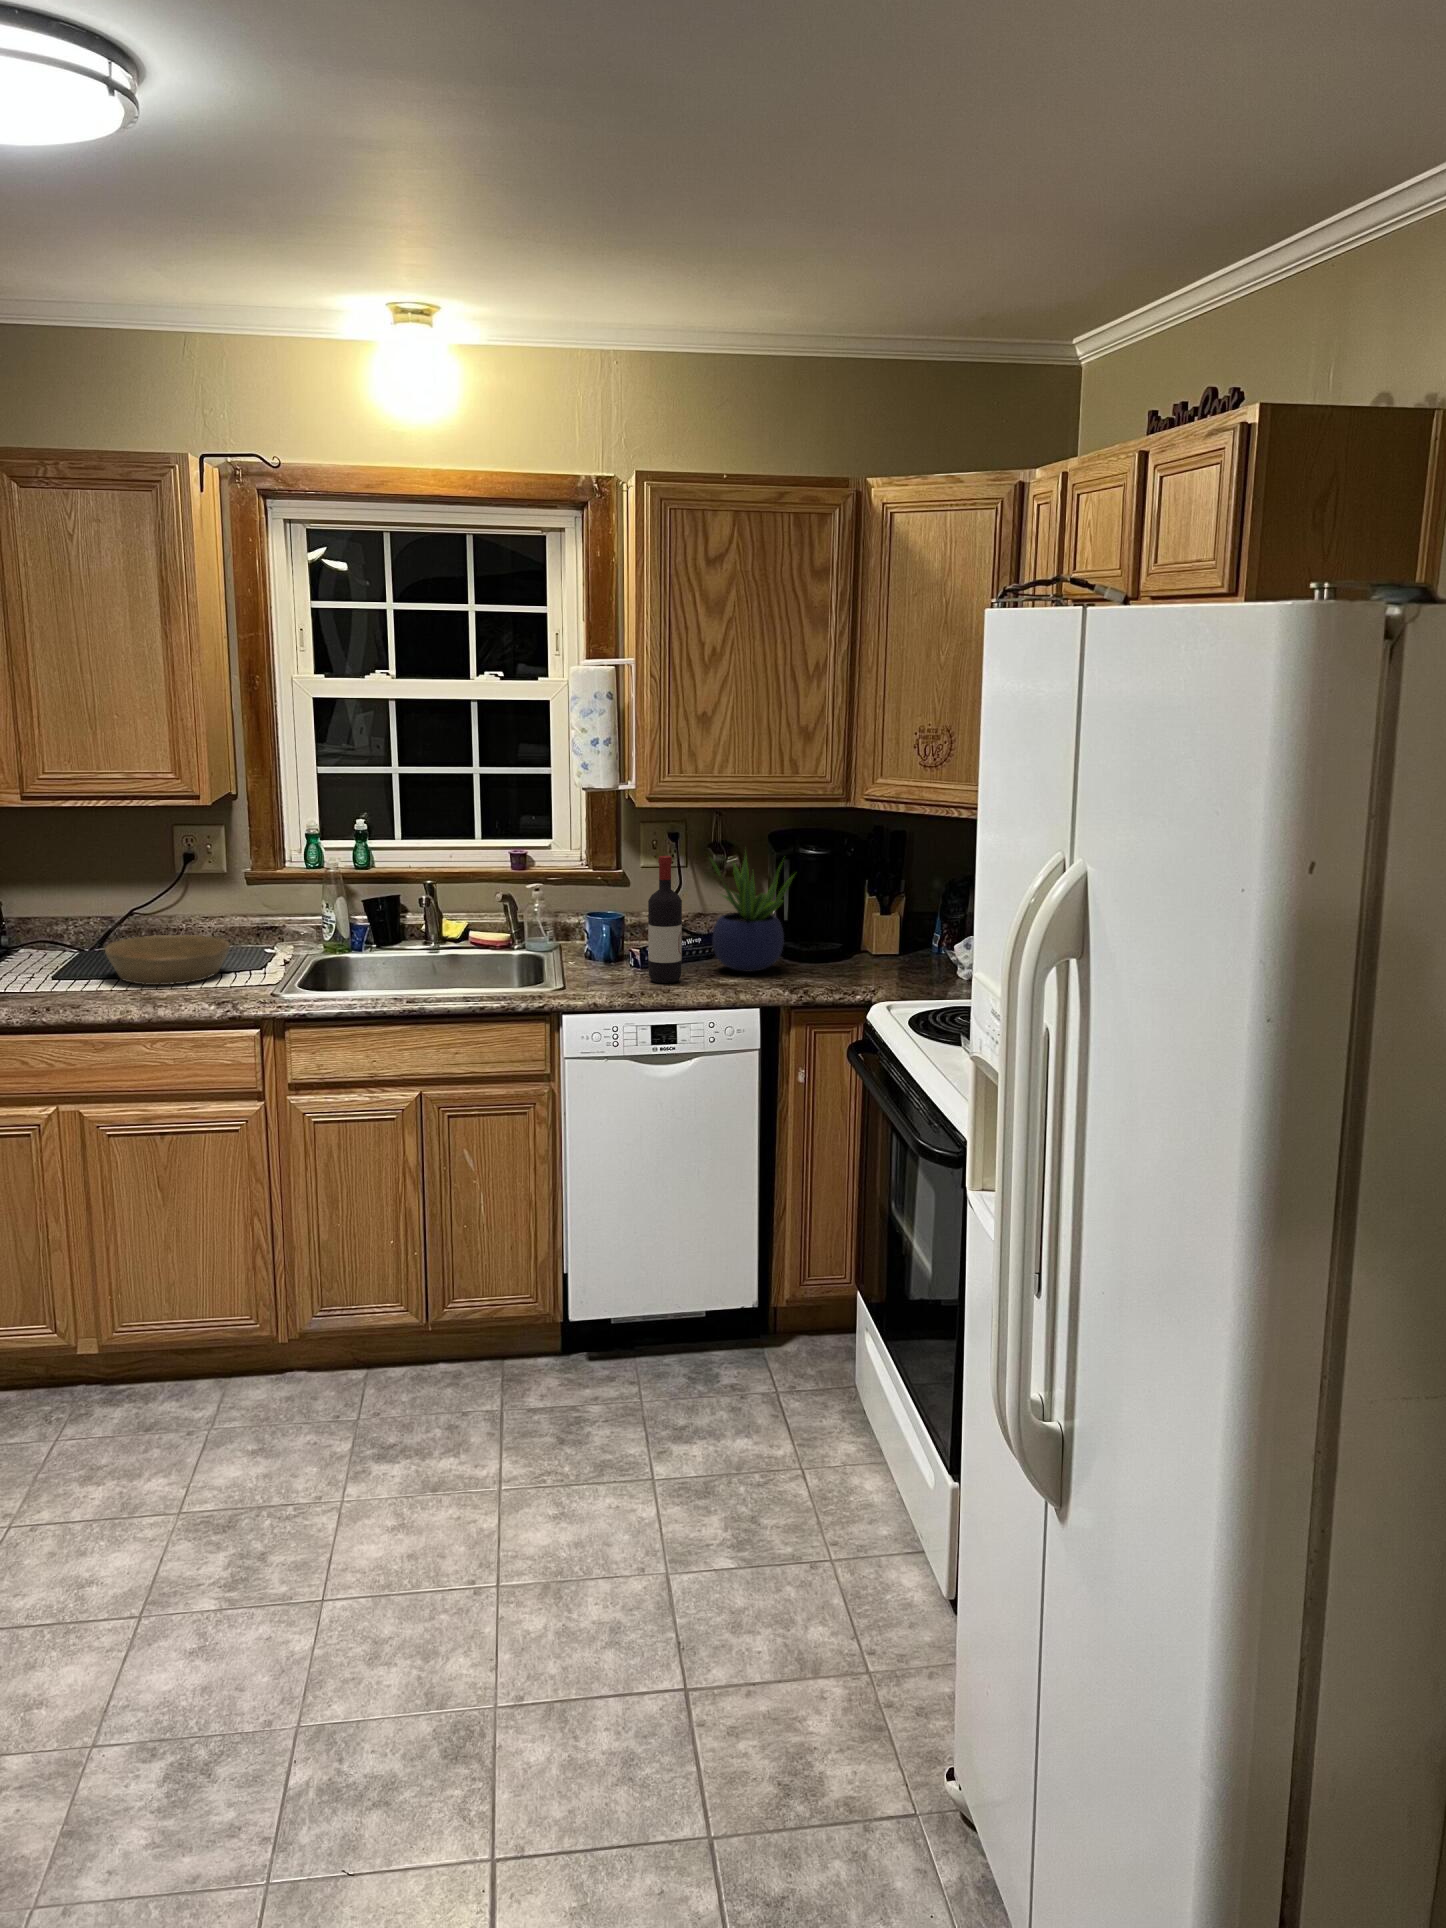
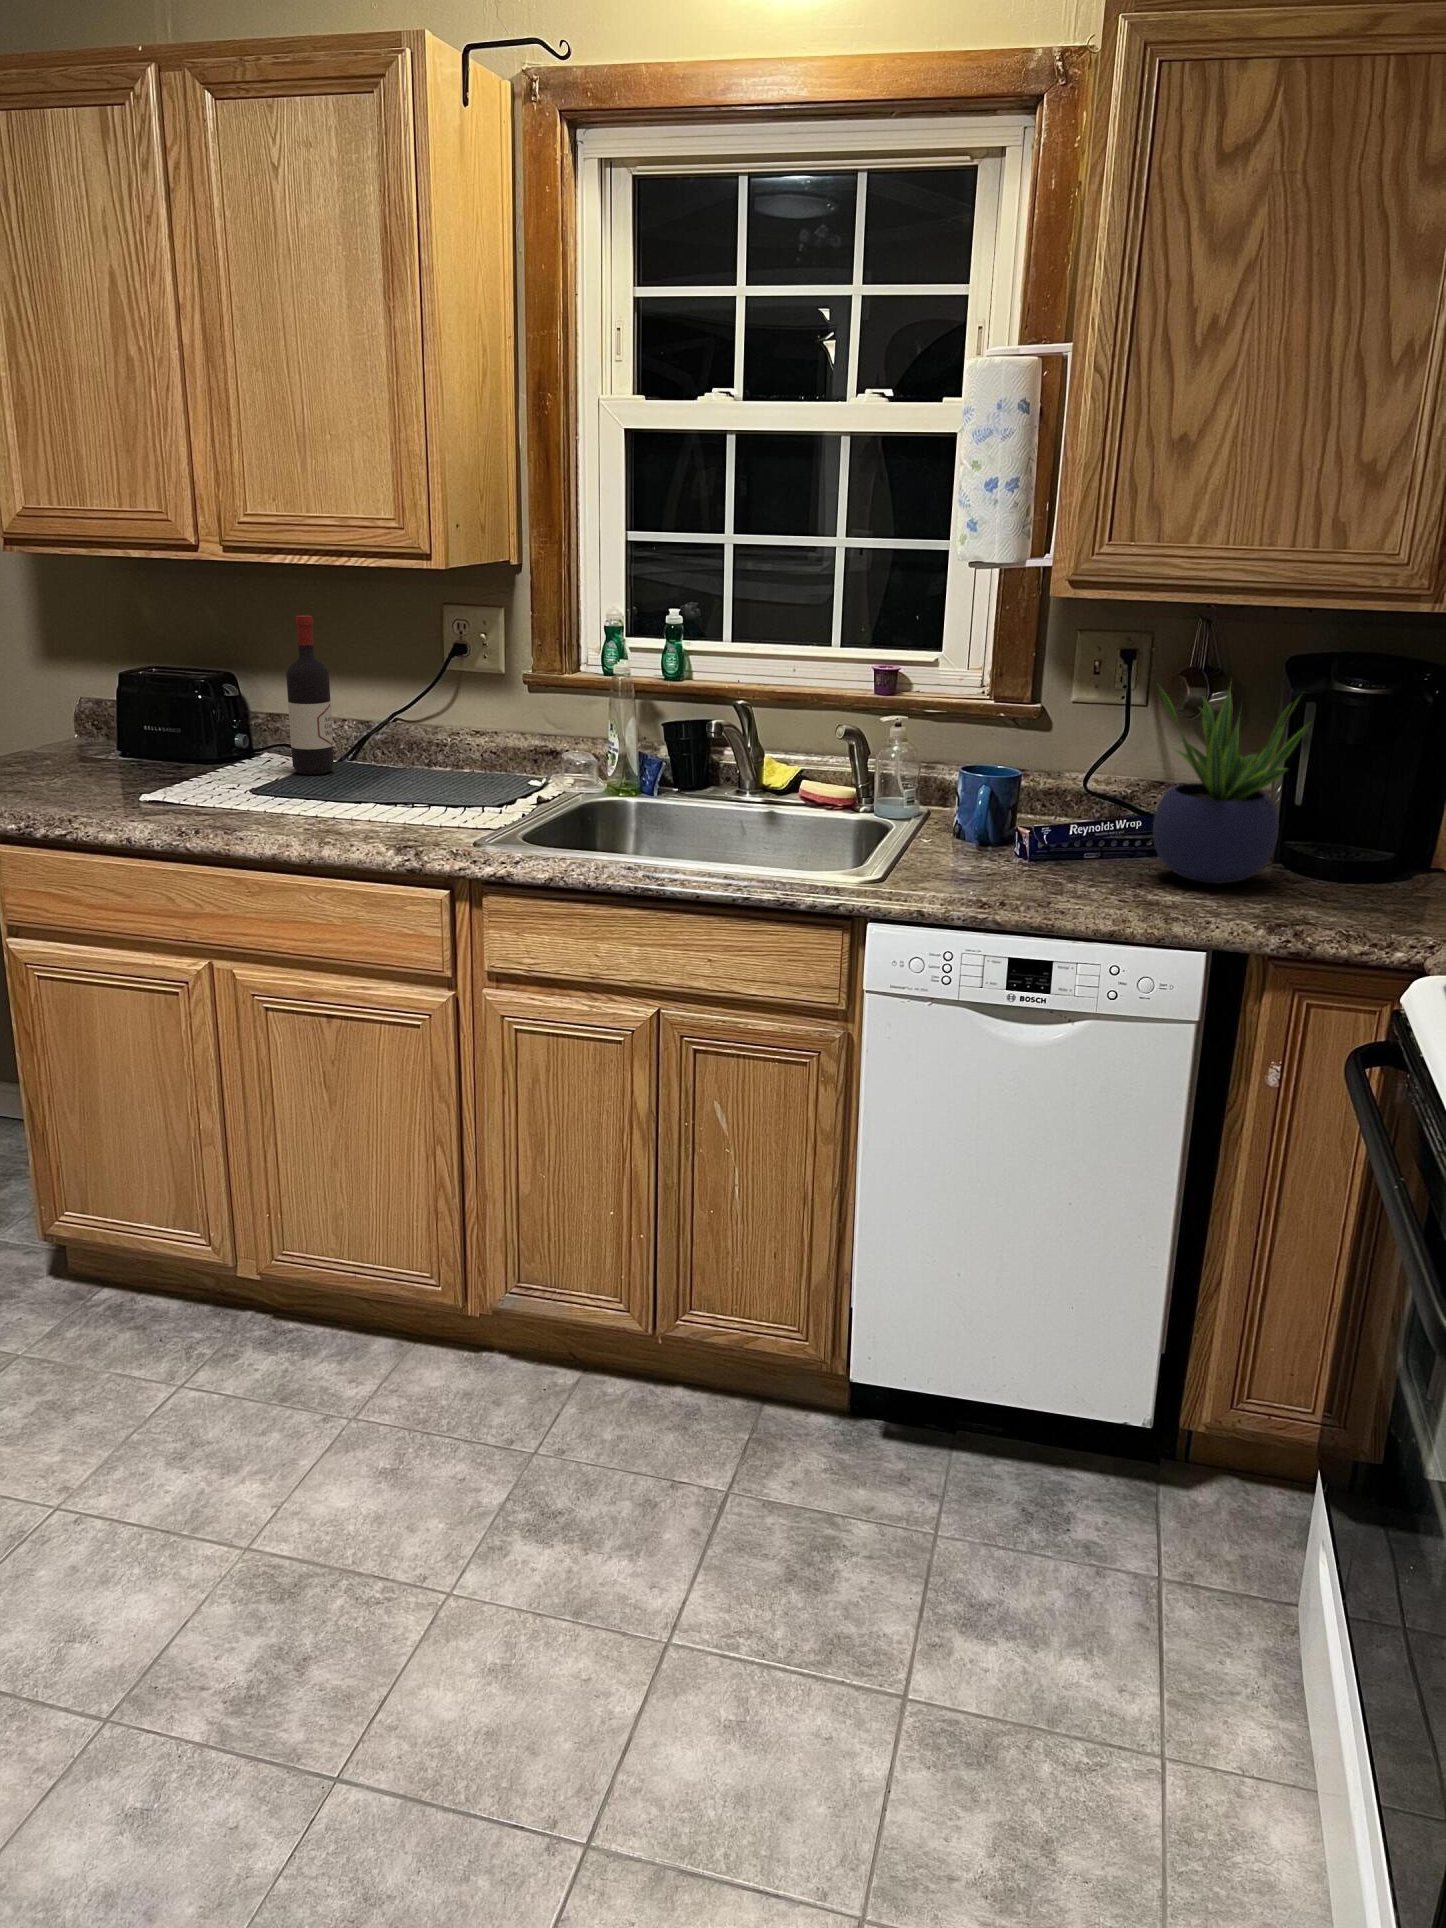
wine bottle: present [648,856,682,983] -> present [286,615,334,775]
bowl: present [105,935,230,985] -> none [306,748,466,816]

